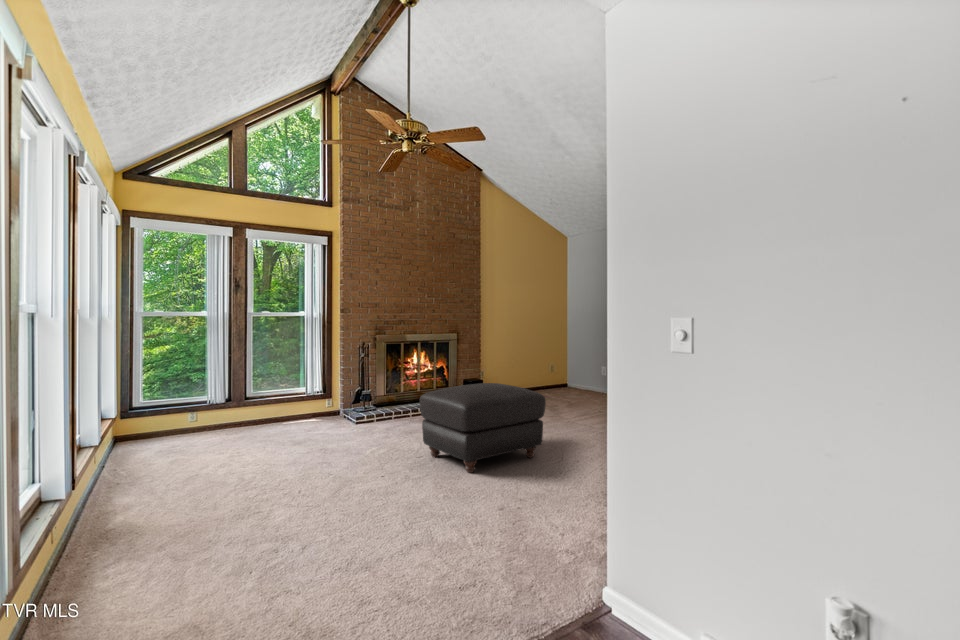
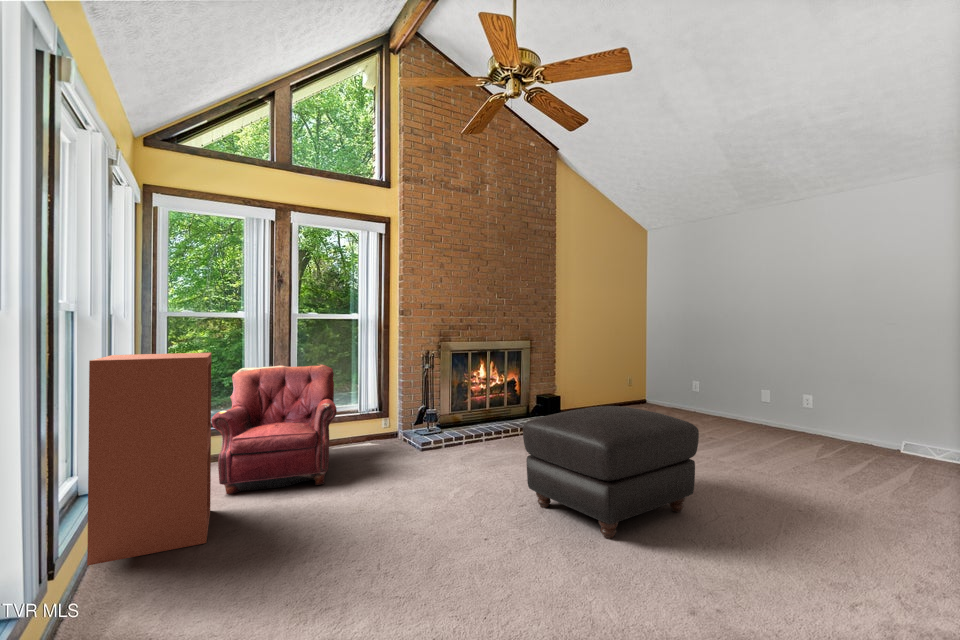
bookshelf: none [95,345,182,493] -> present [87,353,211,566]
armchair: none [181,353,282,453] -> present [211,364,337,494]

